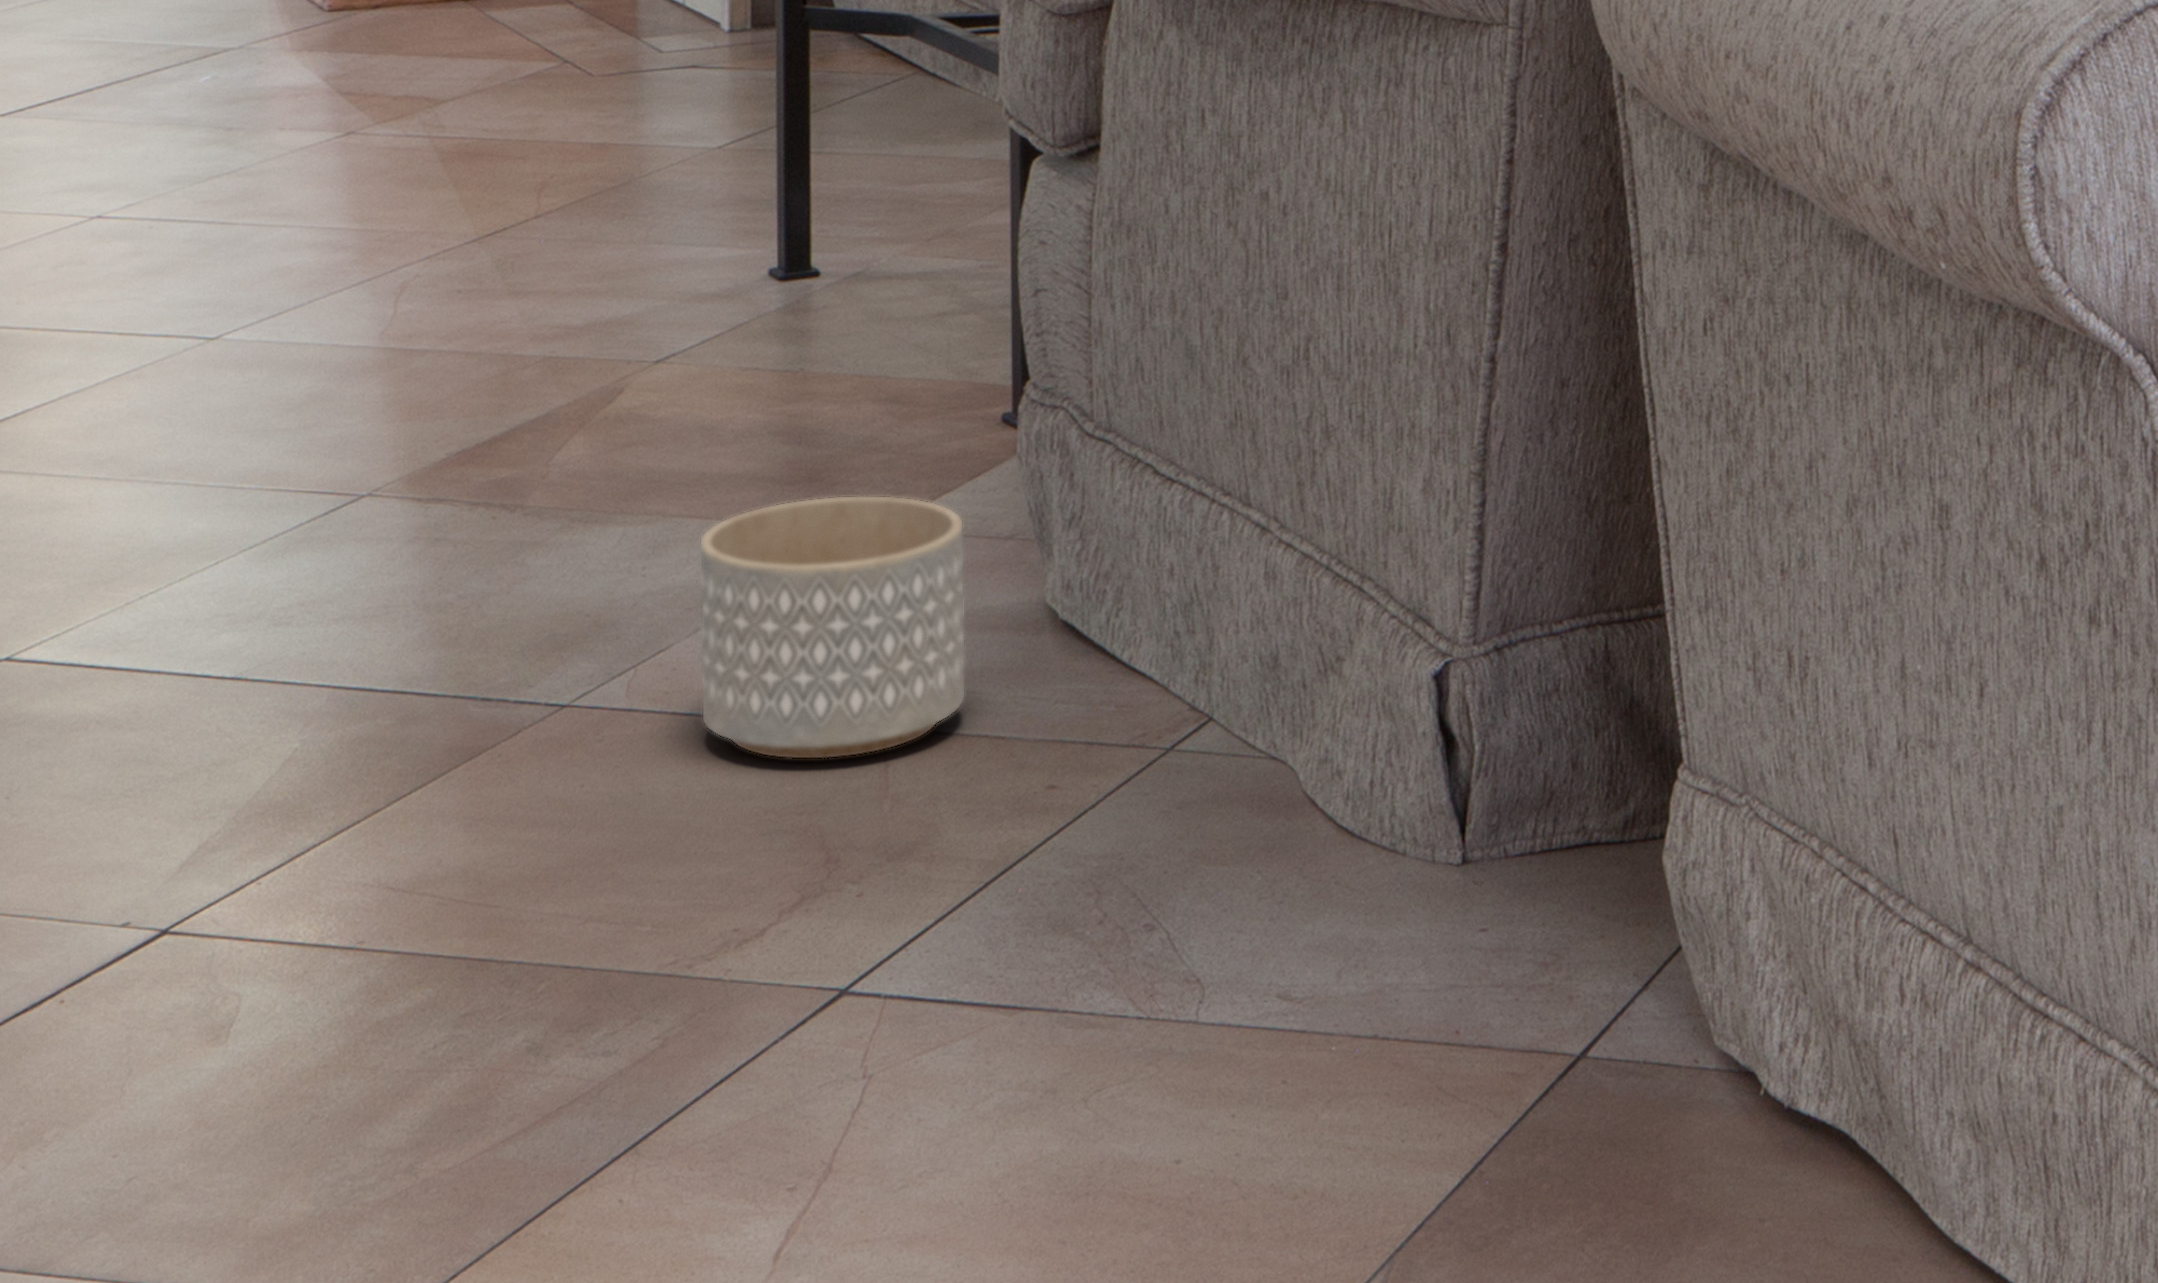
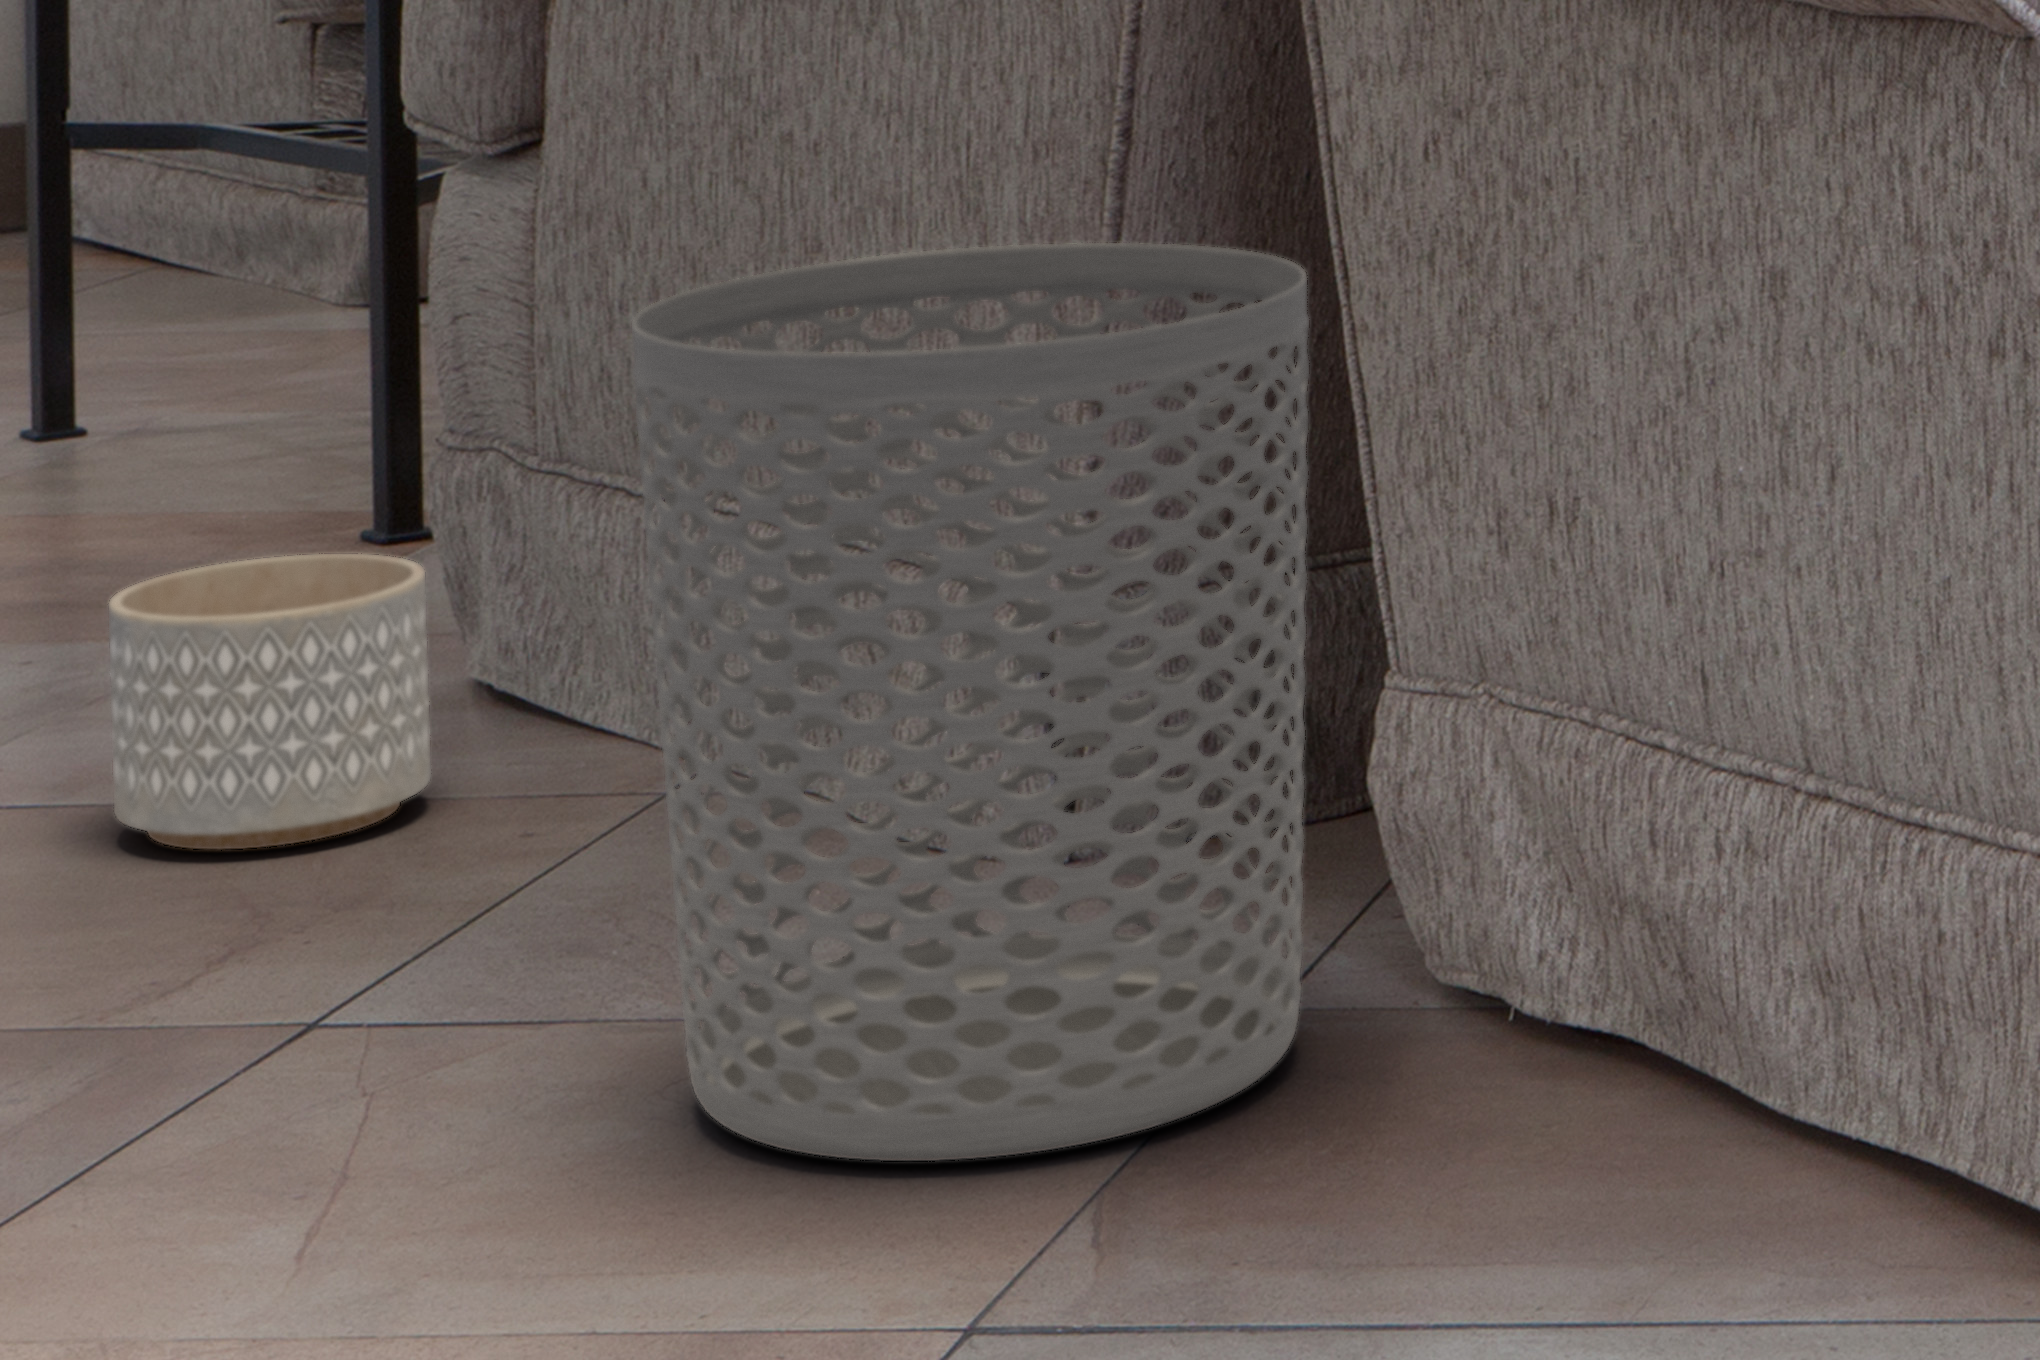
waste bin: none [1026,351,1602,1176] -> present [632,243,1309,1161]

